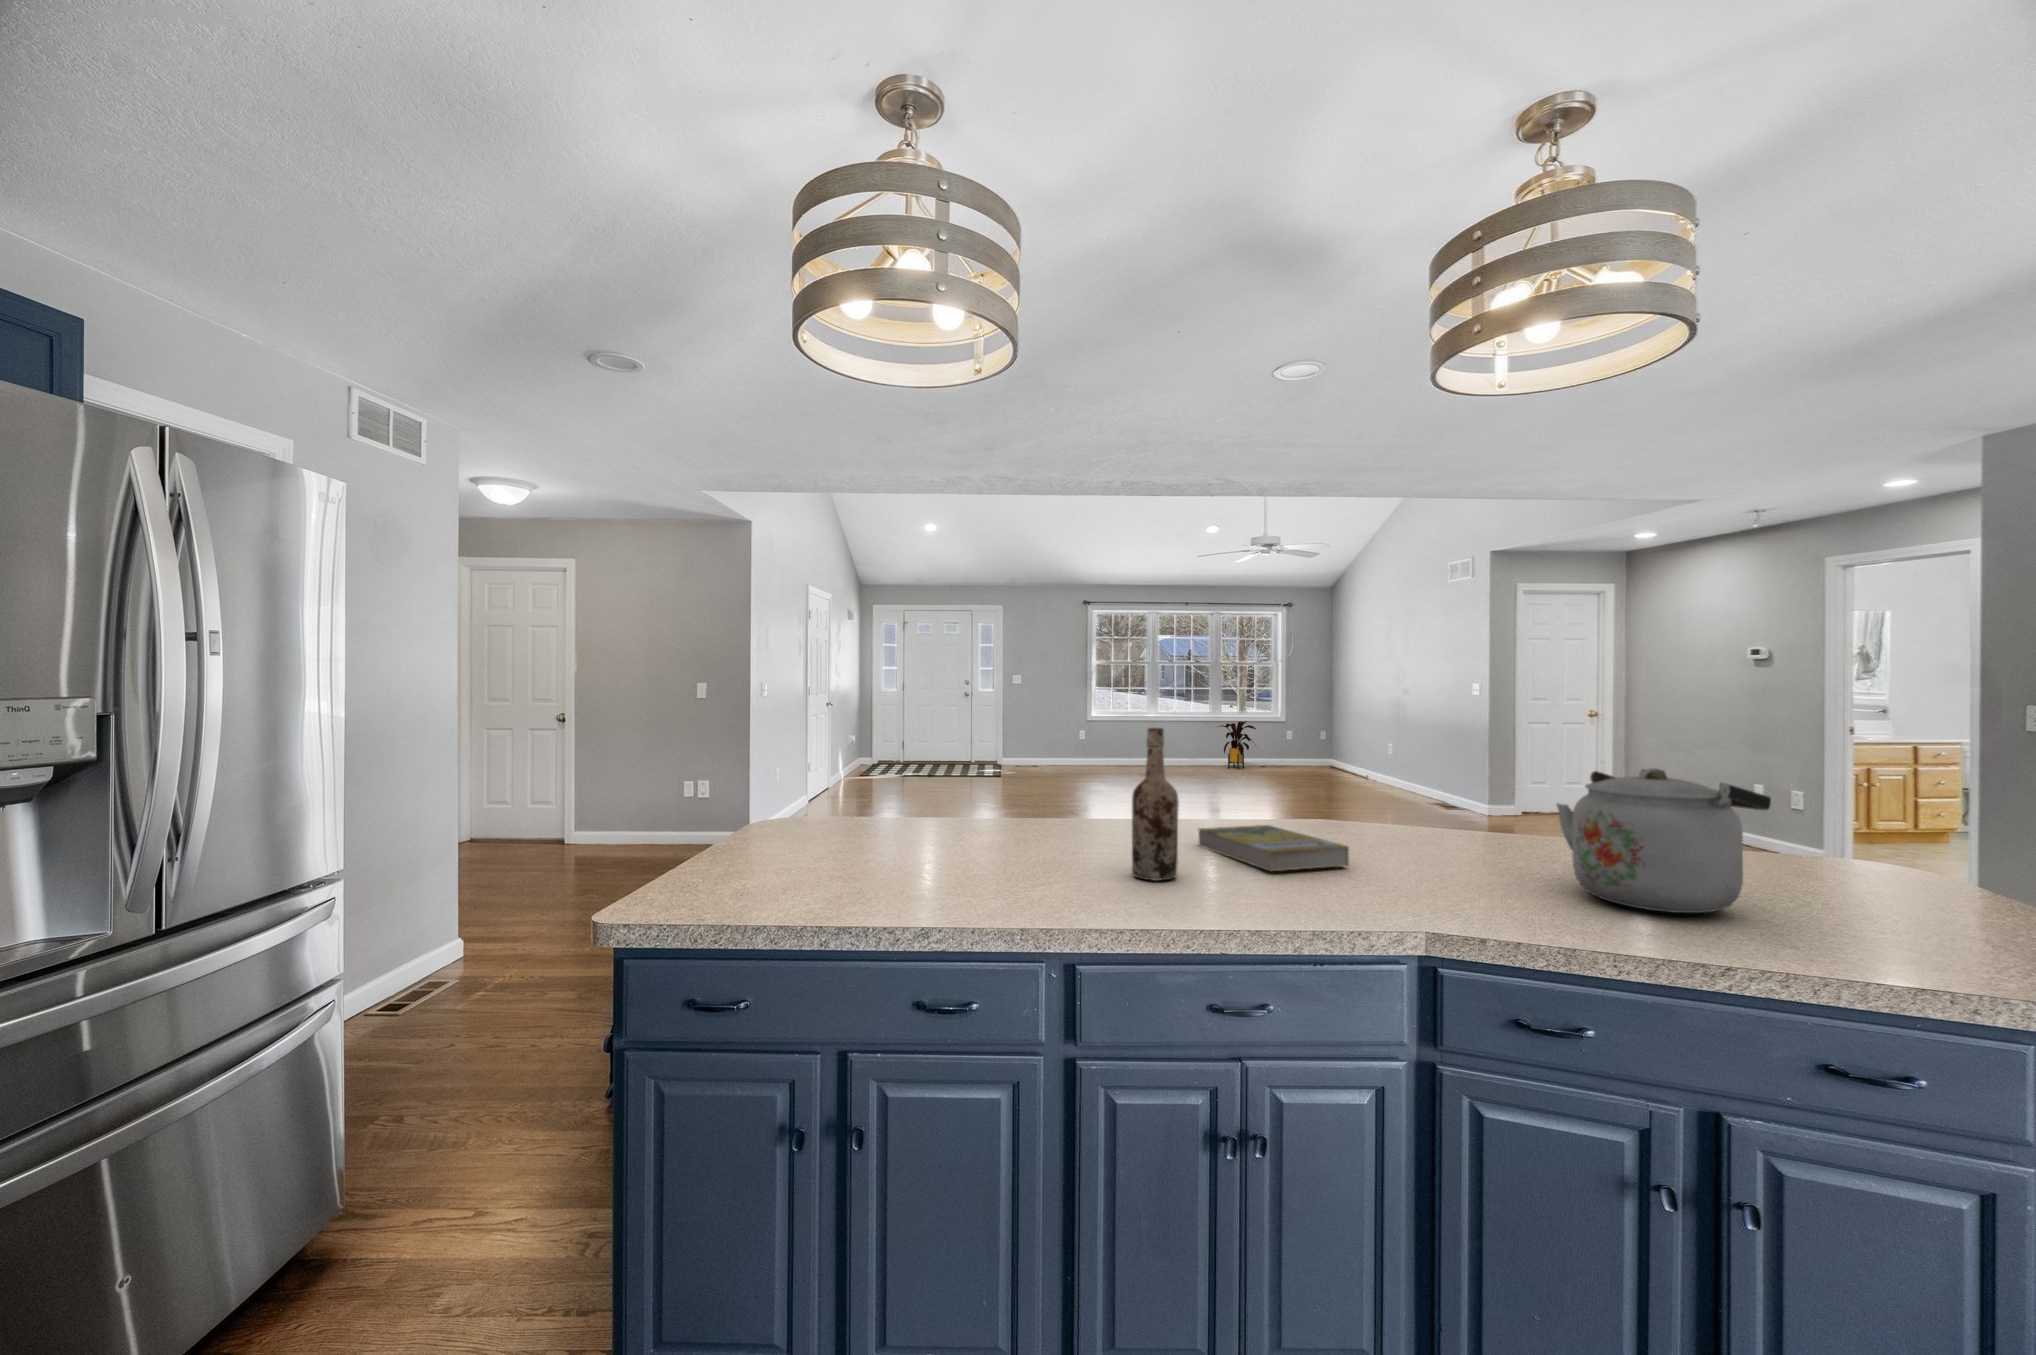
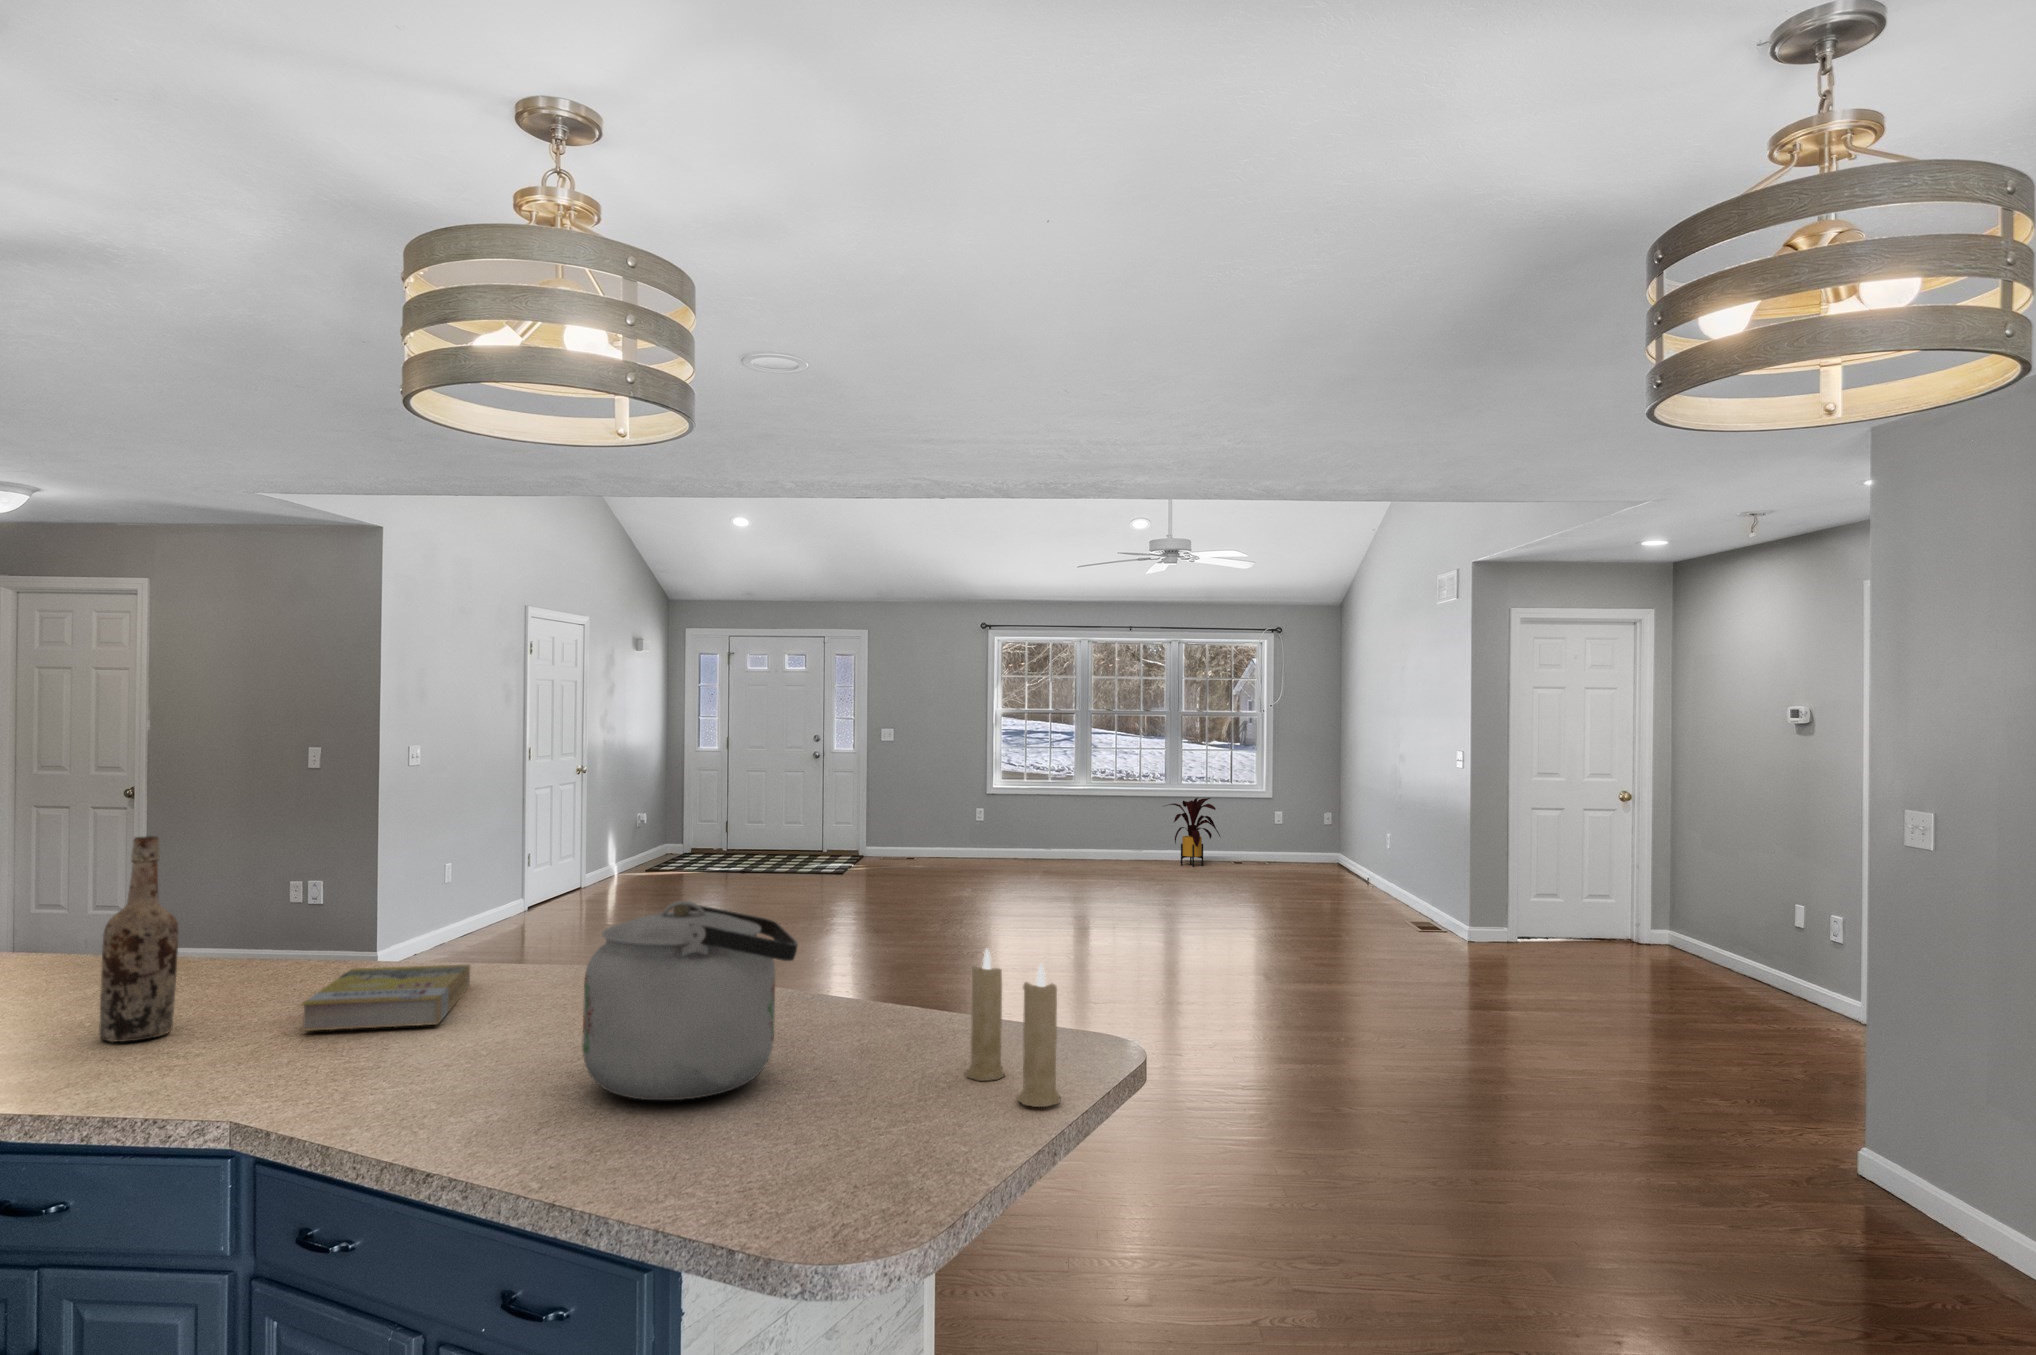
candle: none [1814,798,1963,914] -> present [965,949,1060,1107]

